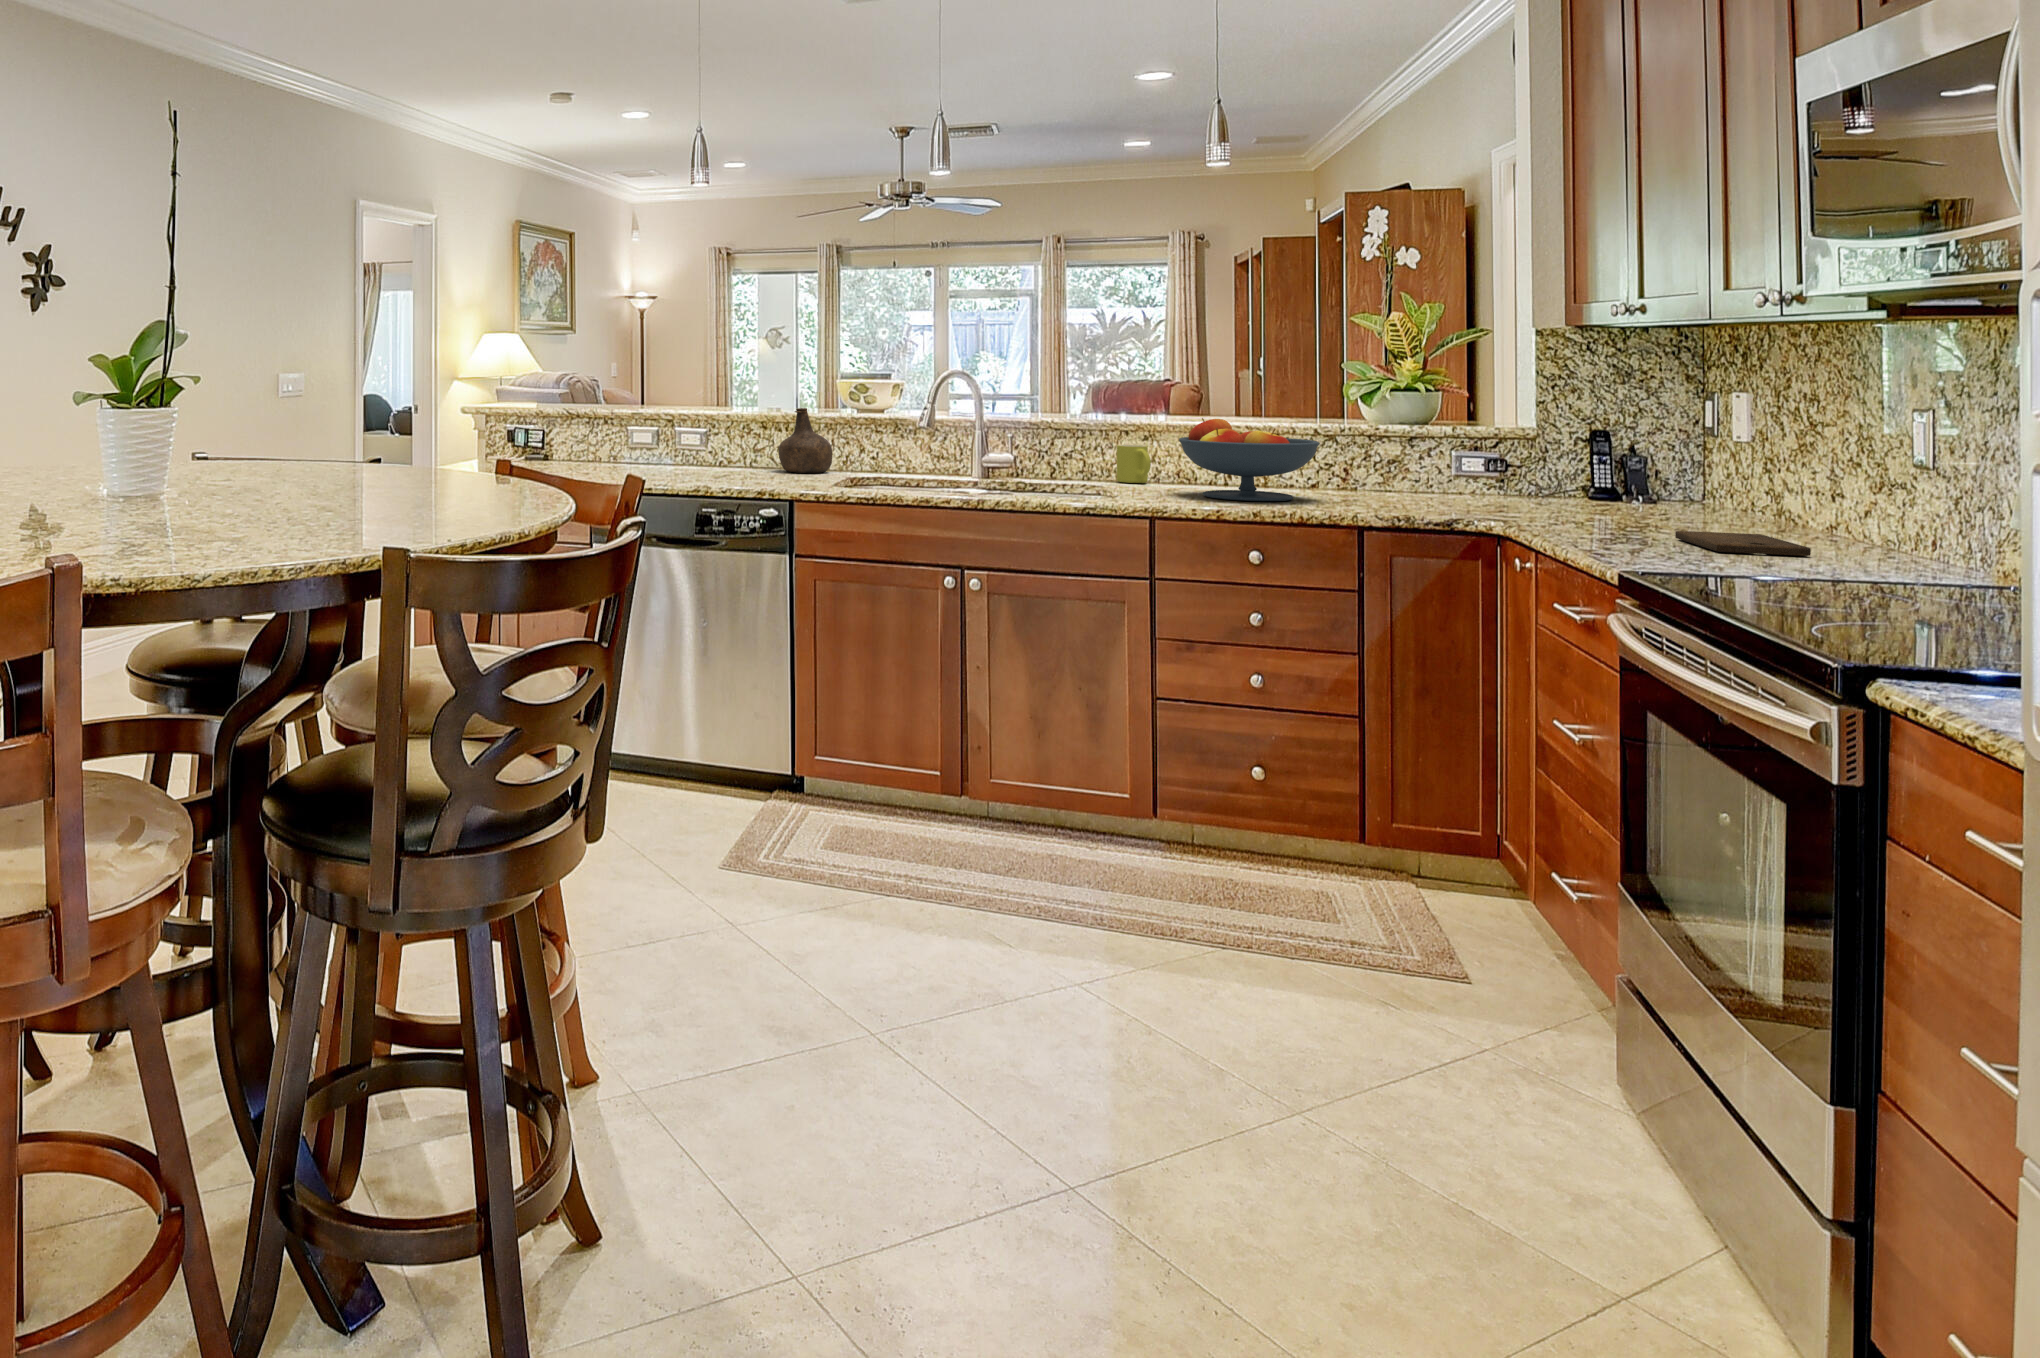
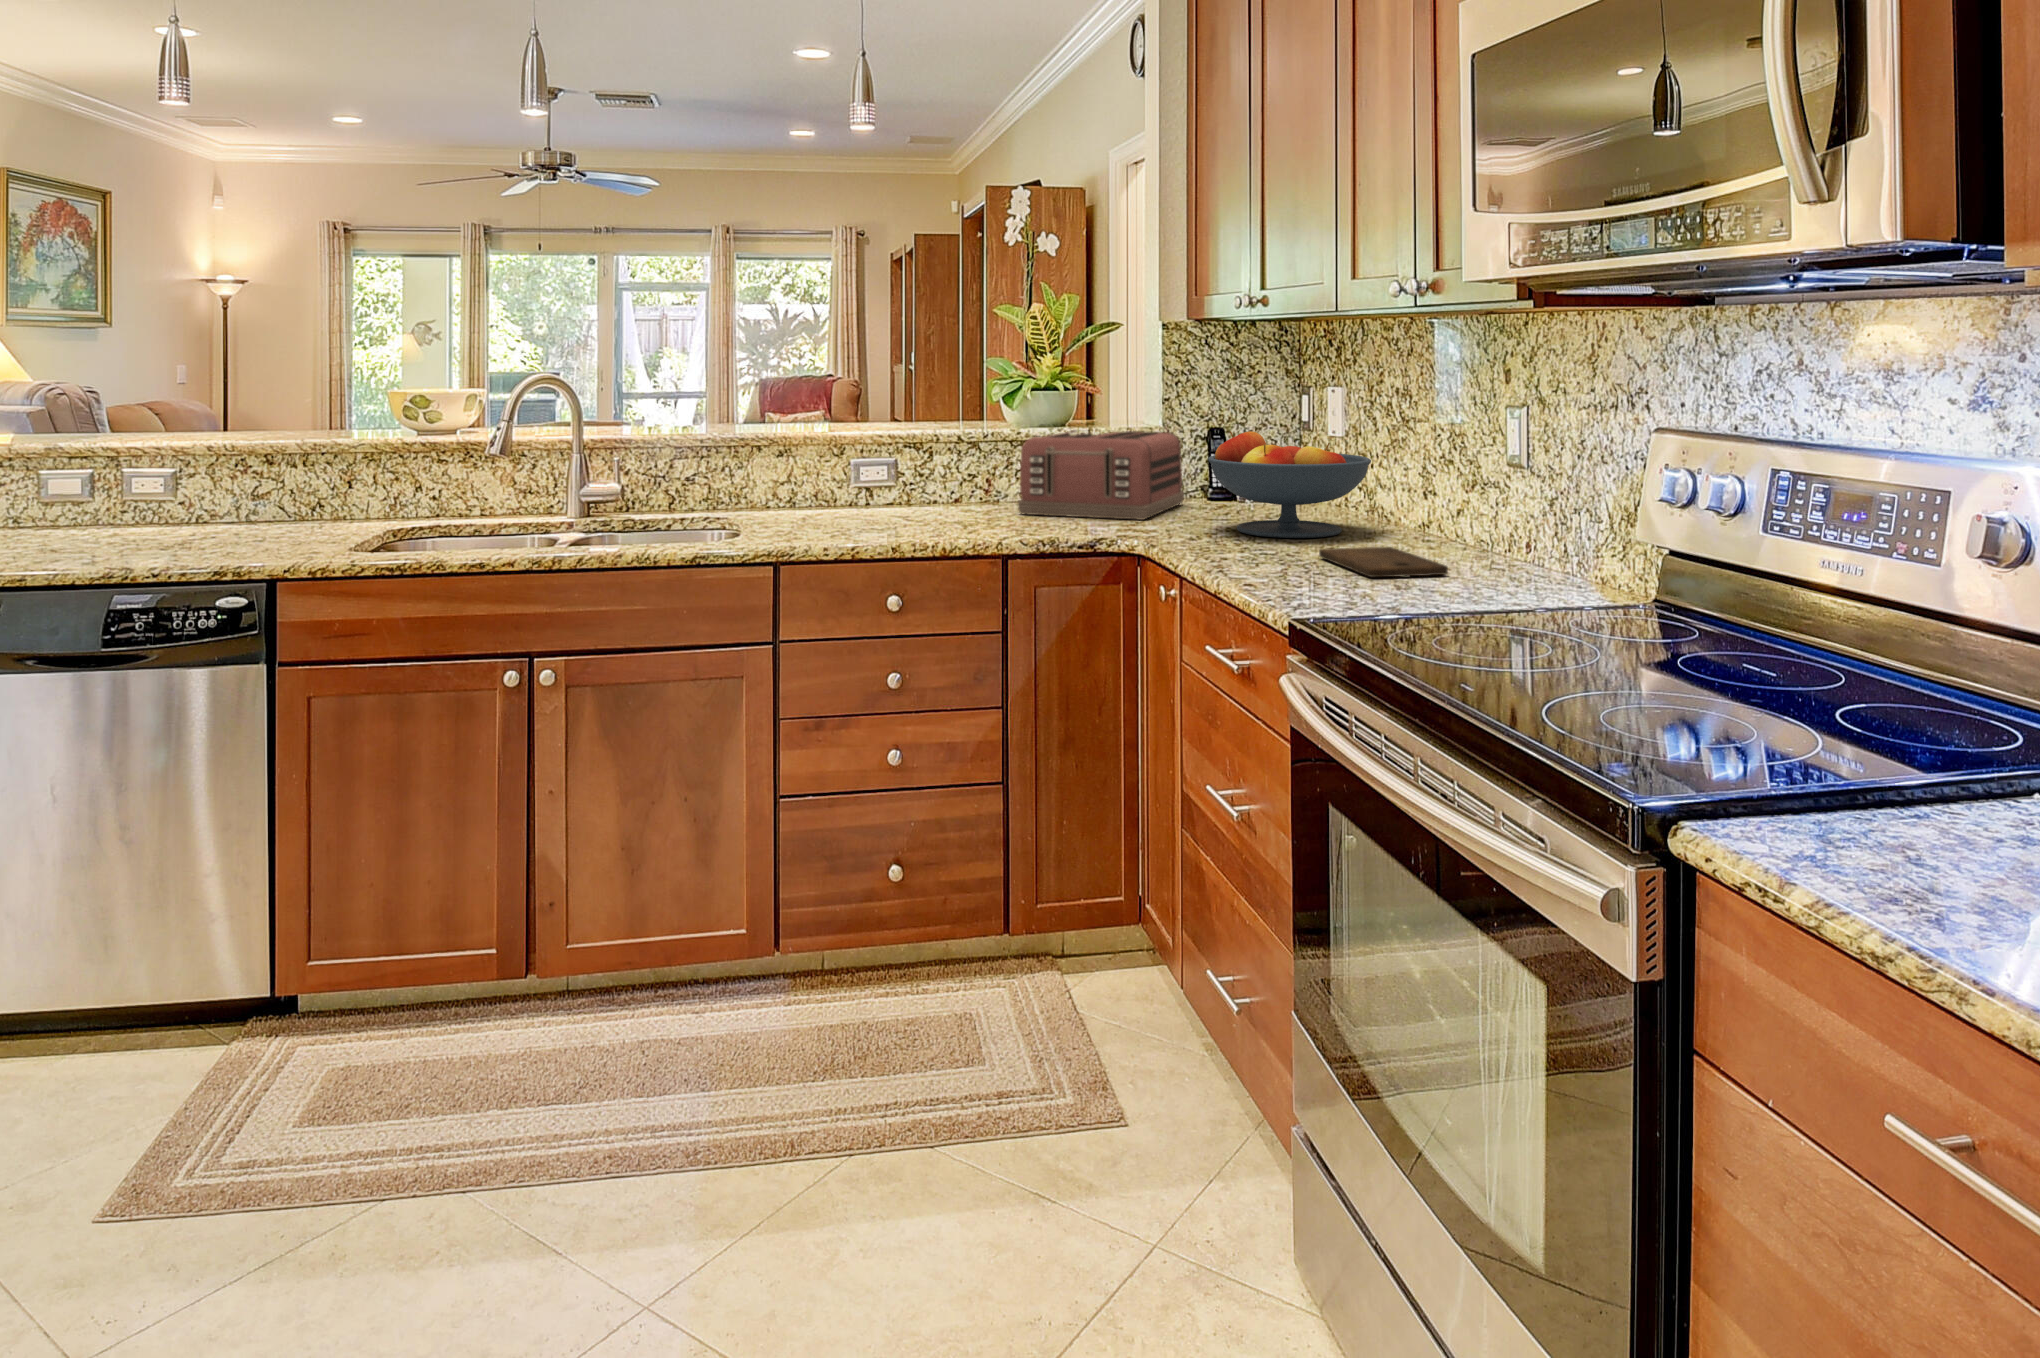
bottle: present [779,408,832,473] -> none [285,430,371,524]
fruit bowl: present [1179,418,1320,501] -> present [1208,431,1371,538]
toaster: none [1370,428,1555,507] -> present [1018,430,1184,520]
mug: present [1117,445,1151,483] -> none [748,463,786,510]

